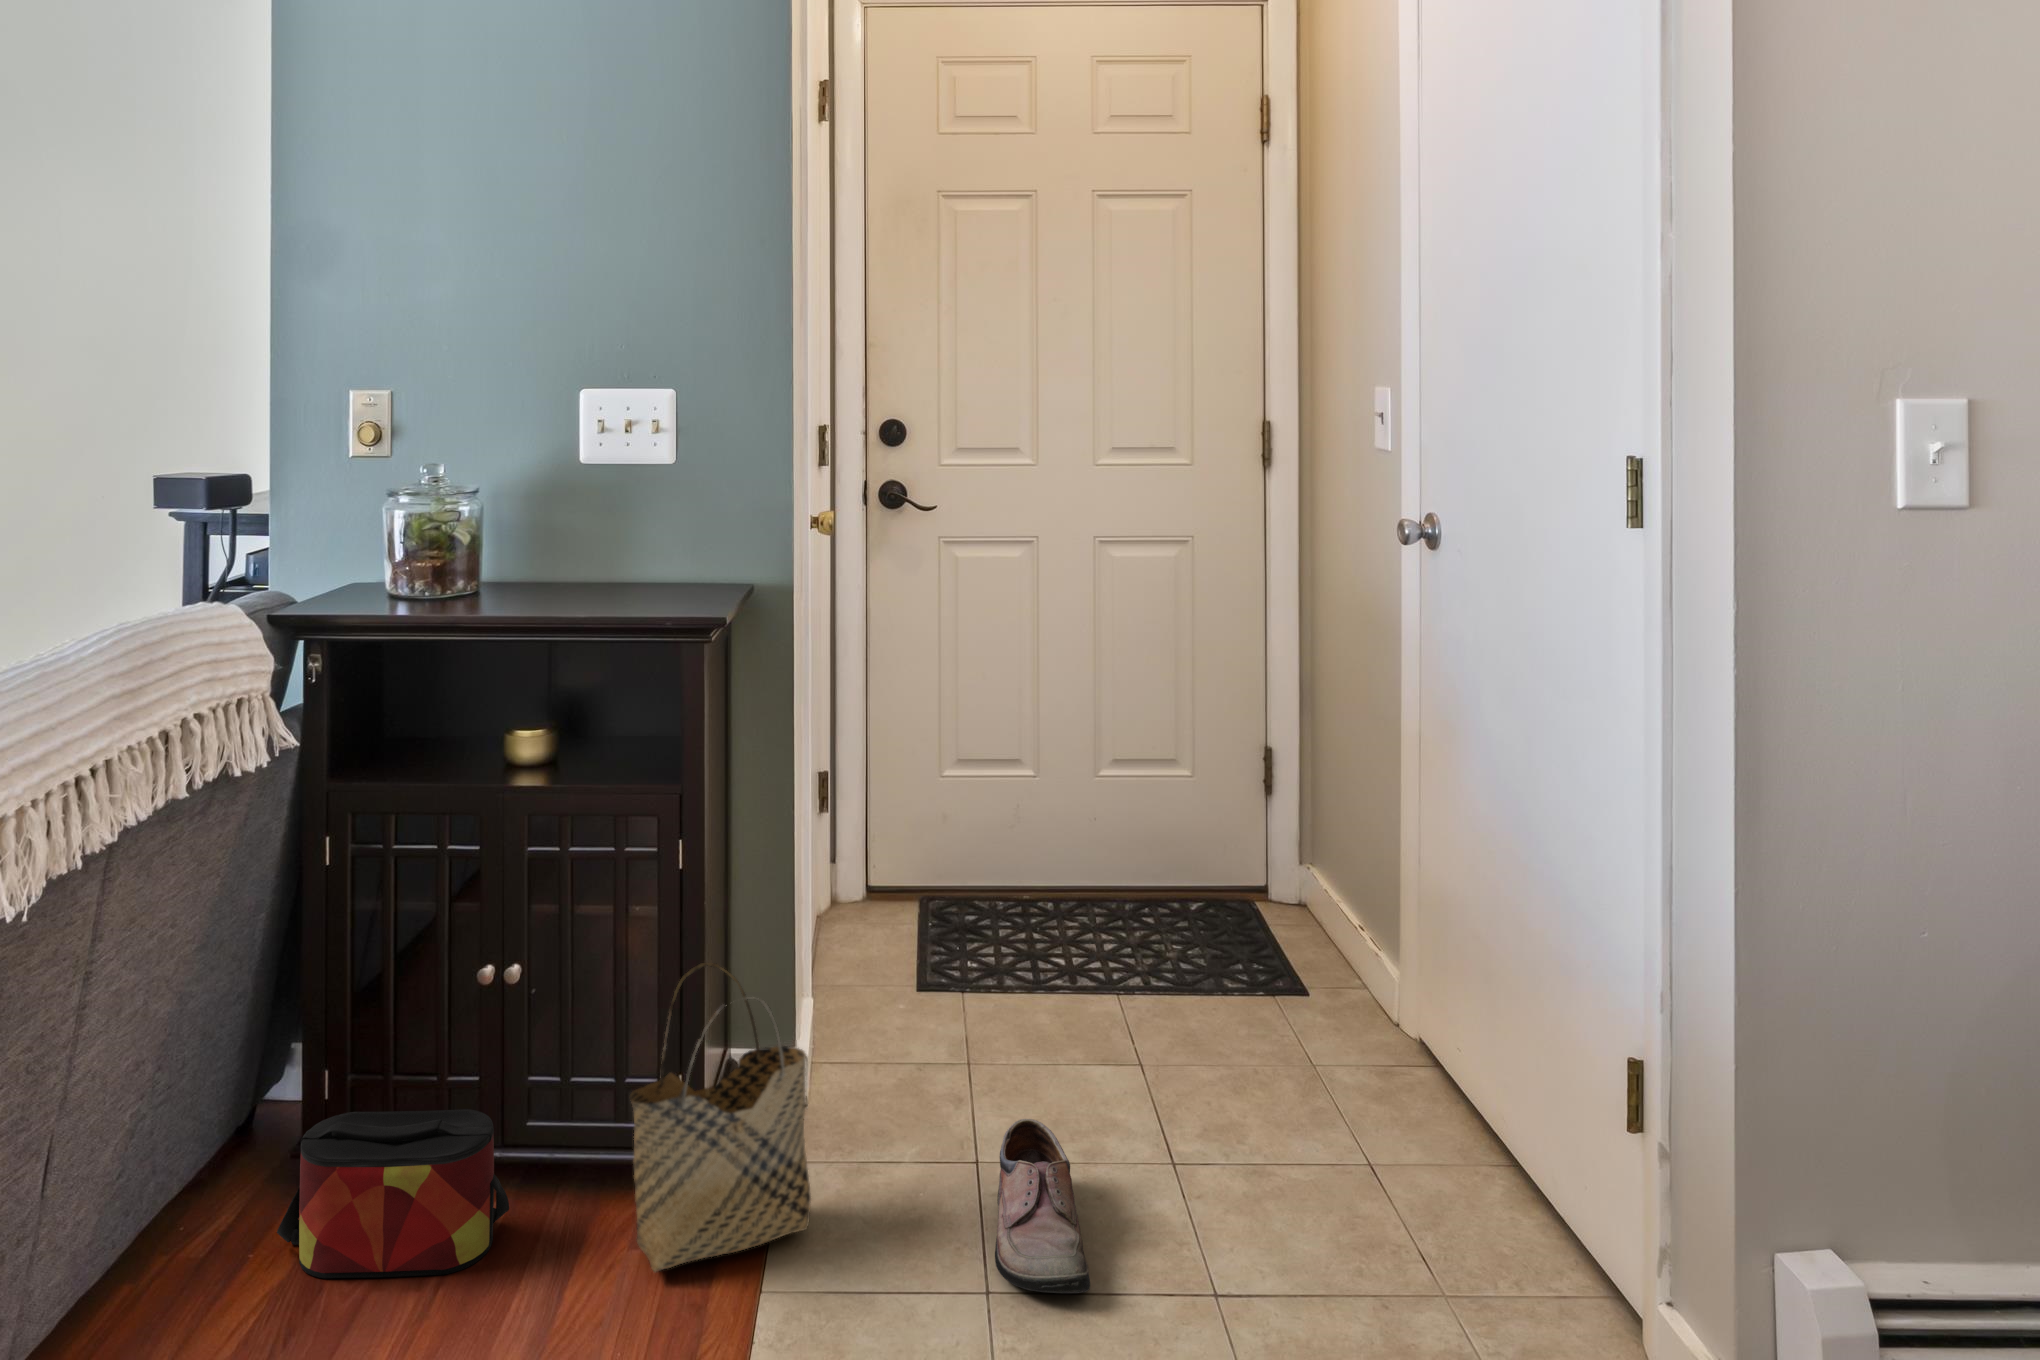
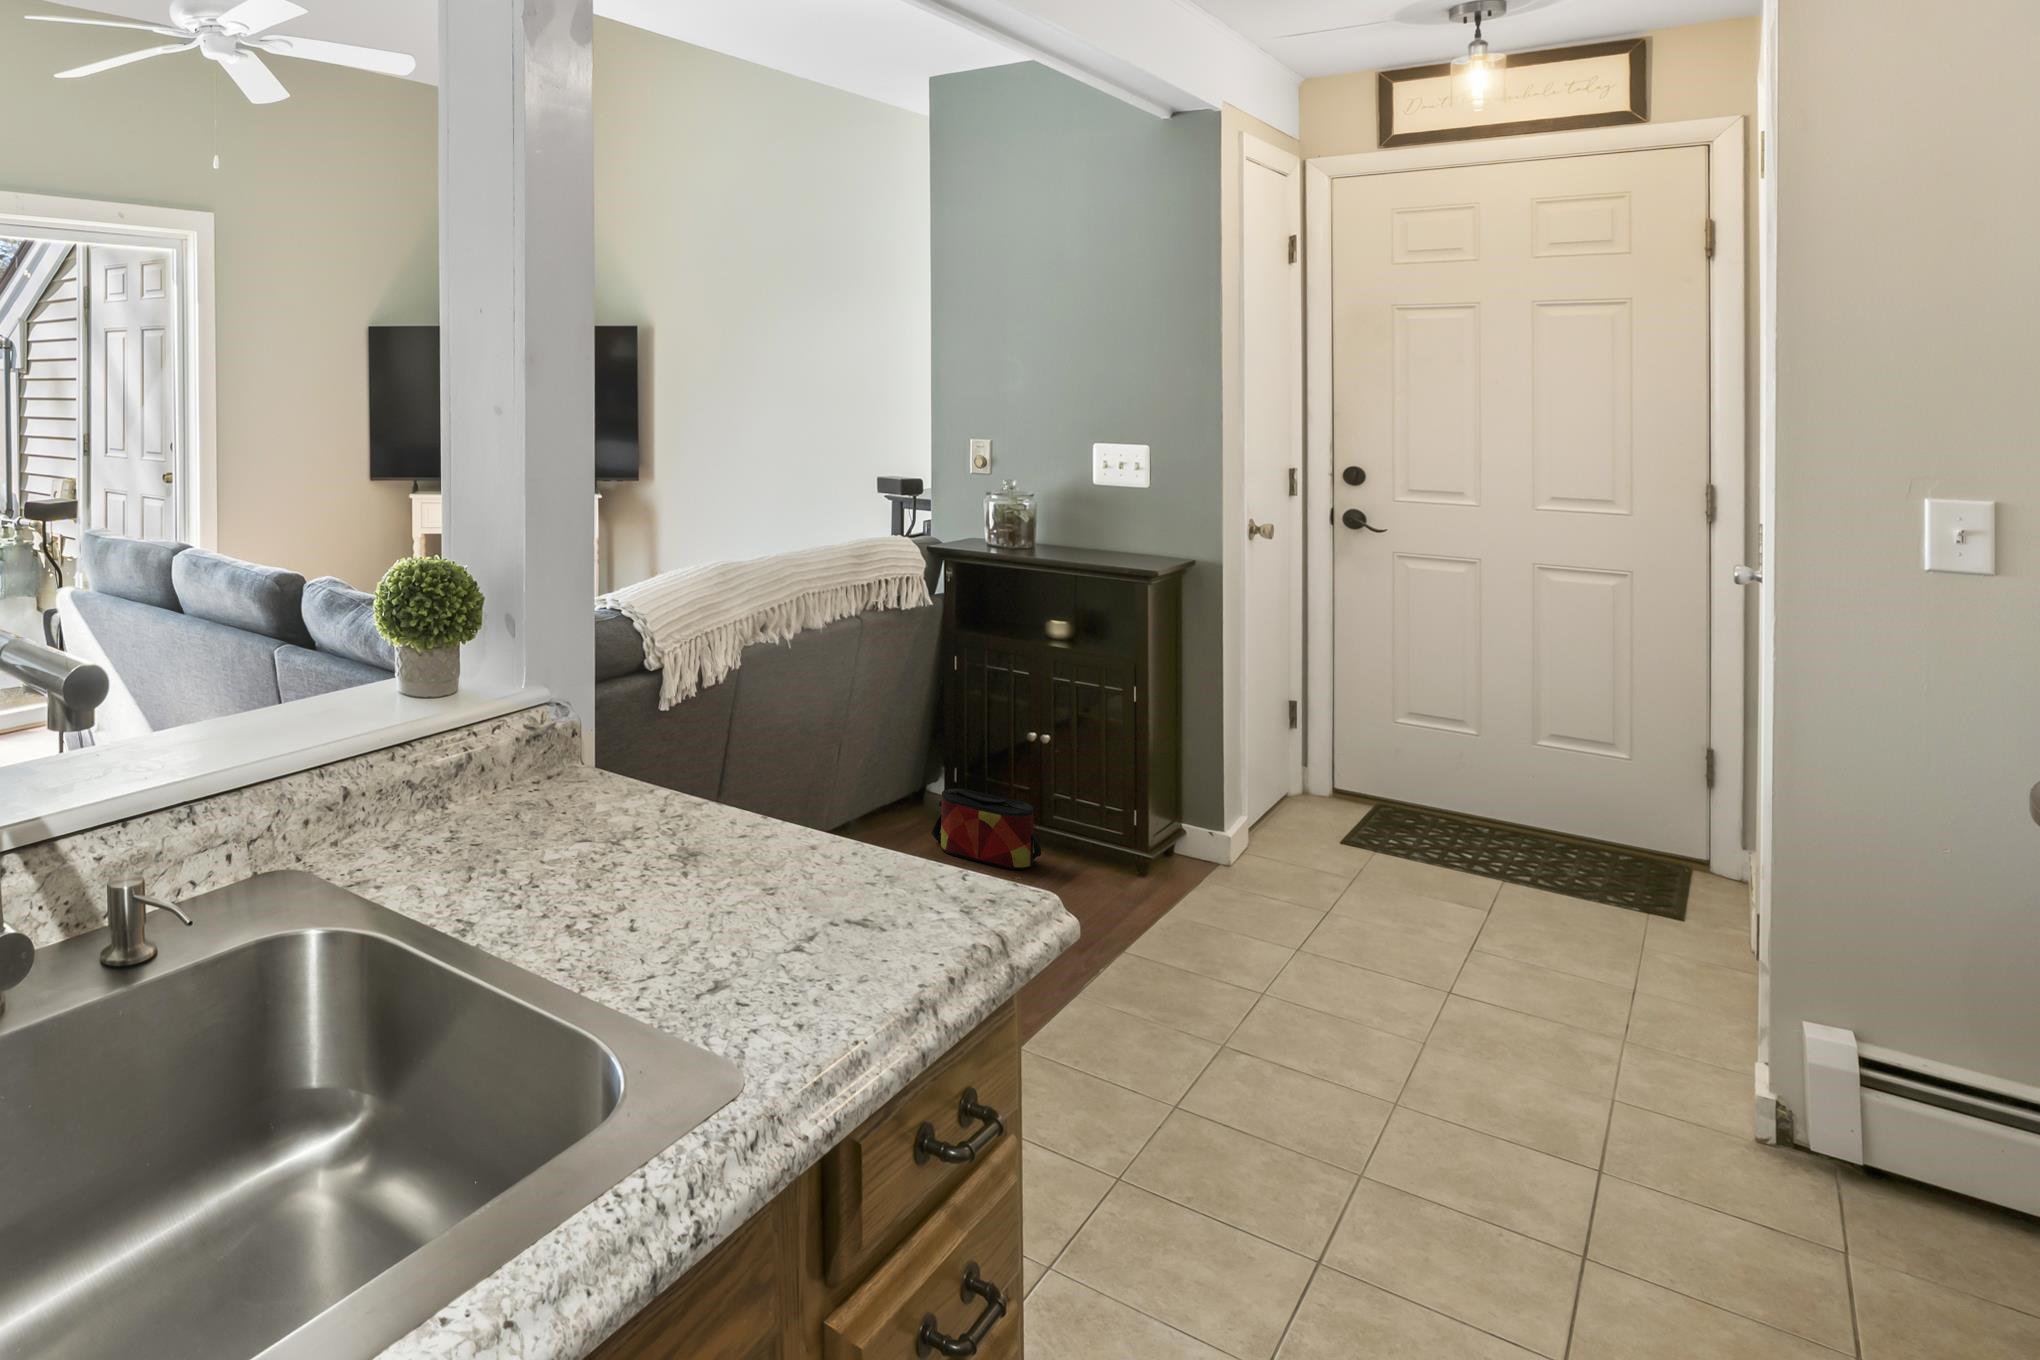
woven basket: present [630,963,811,1272] -> none [1100,754,1207,905]
shoe: present [995,1119,1090,1293] -> none [1311,891,1377,968]

